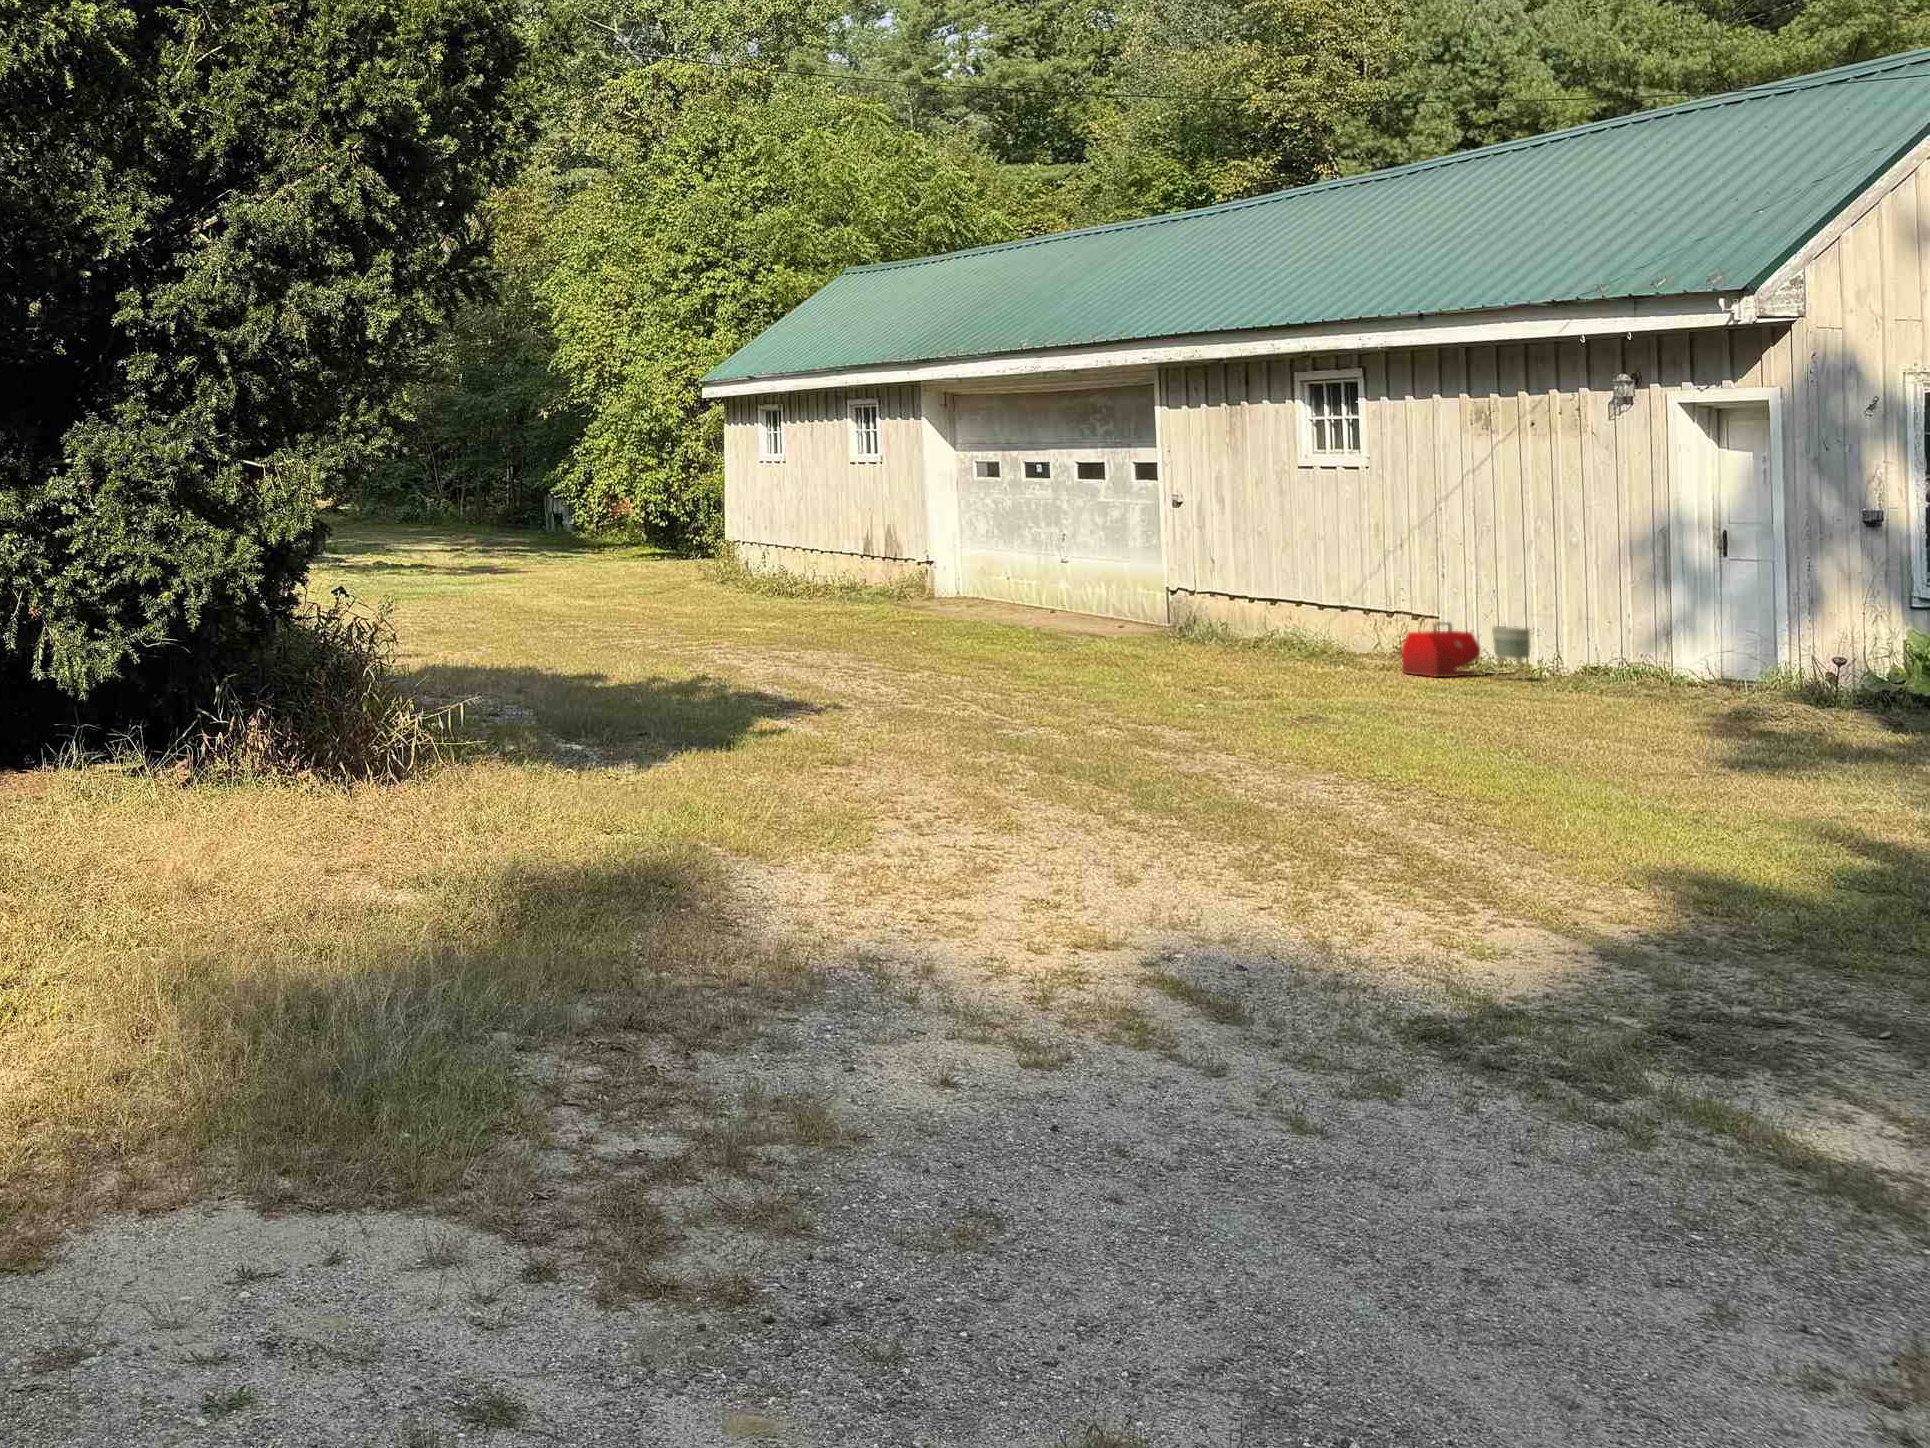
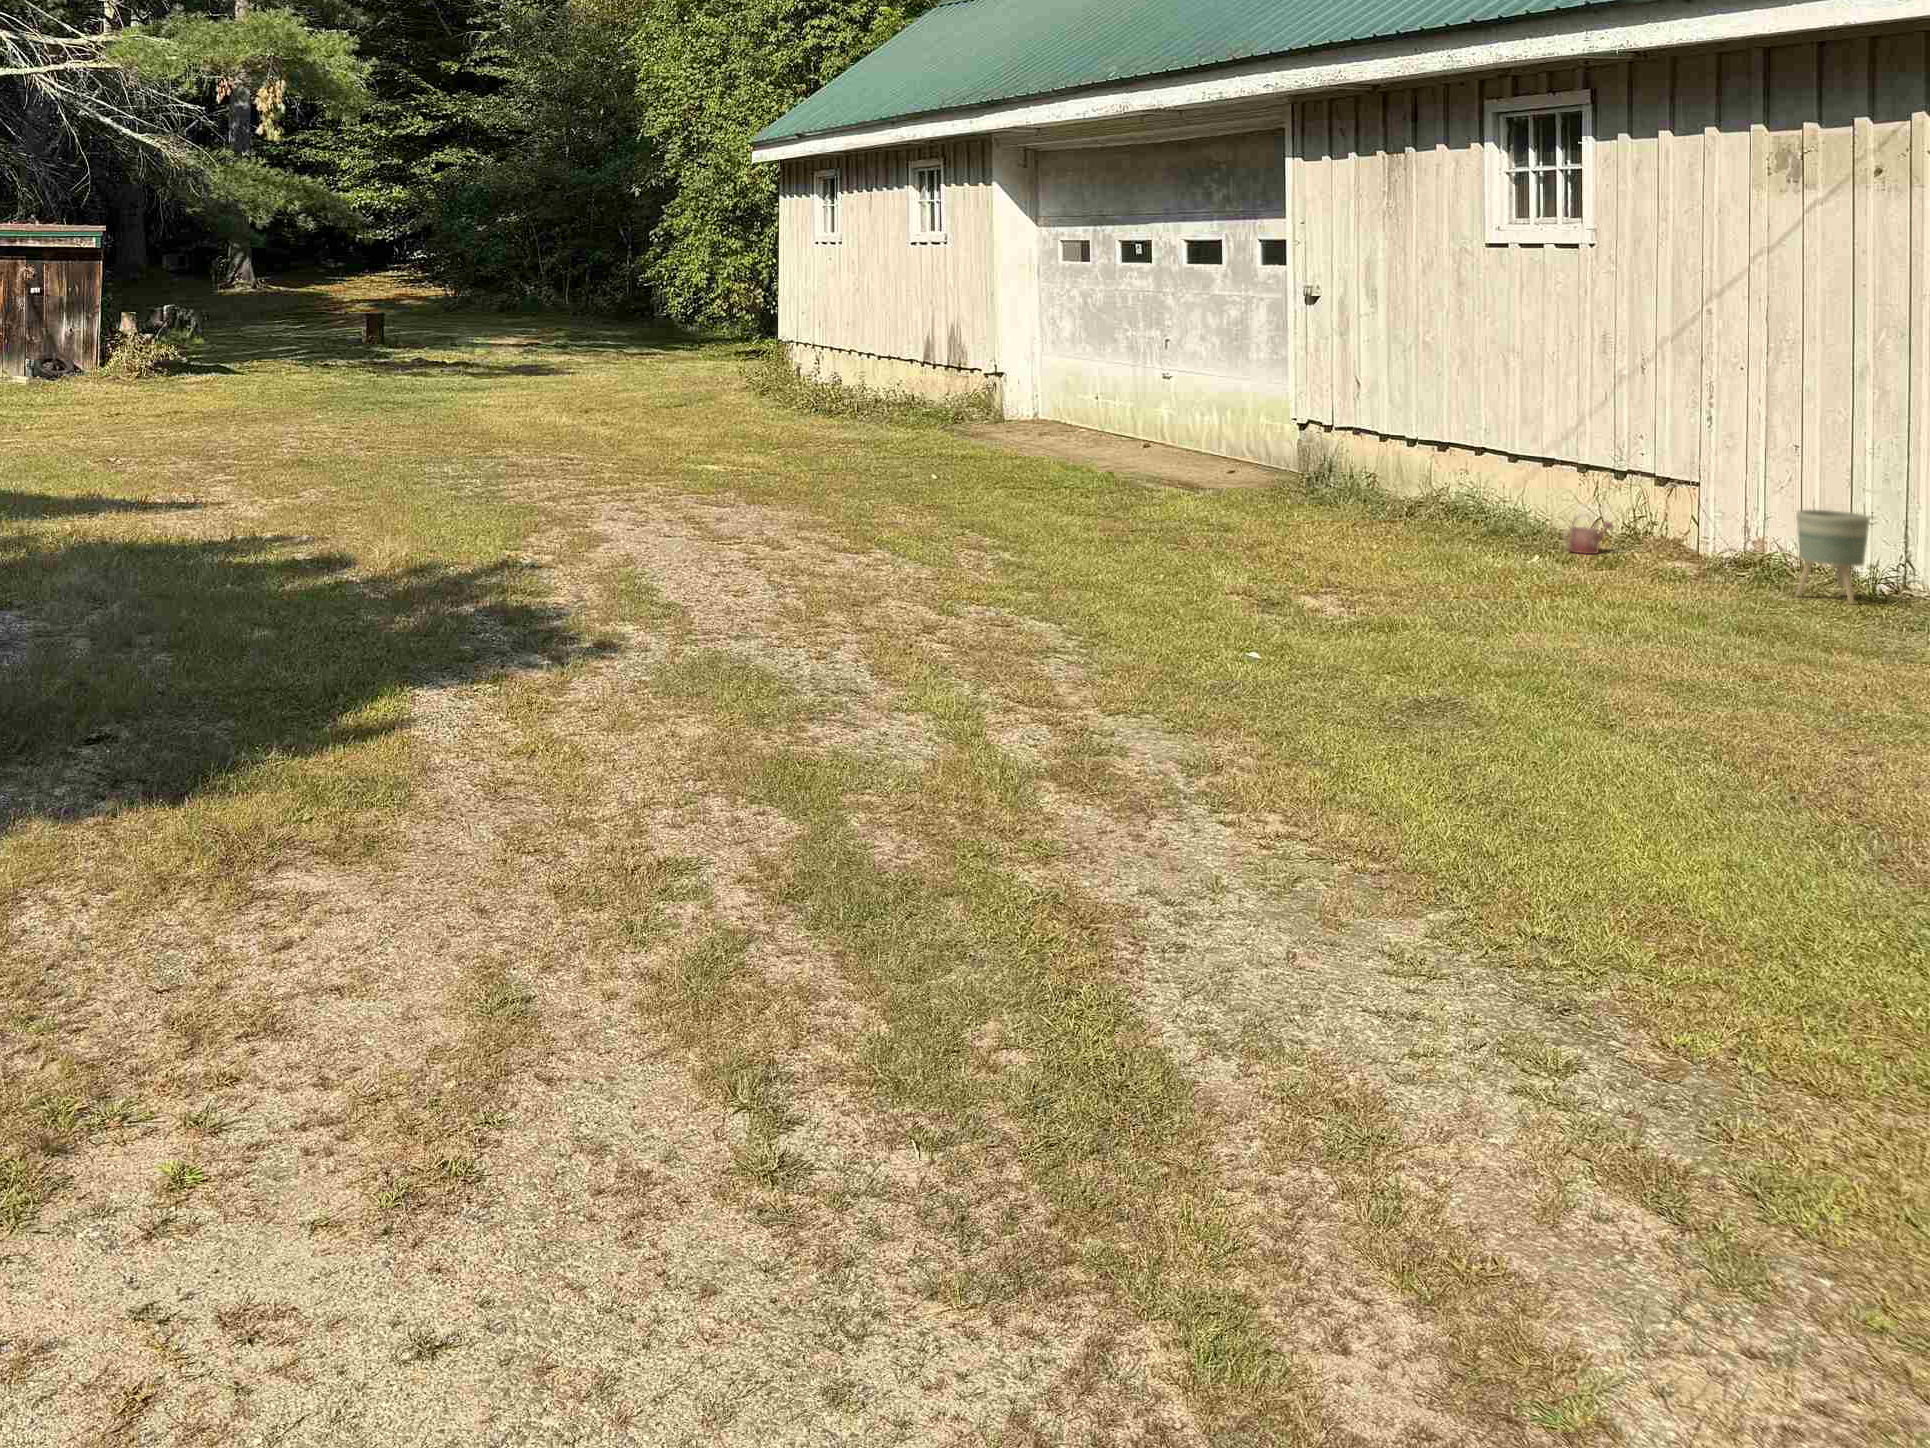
toolbox: present [1402,622,1481,677] -> none [1632,497,1781,587]
watering can: none [1359,641,1390,666] -> present [1563,515,1615,554]

